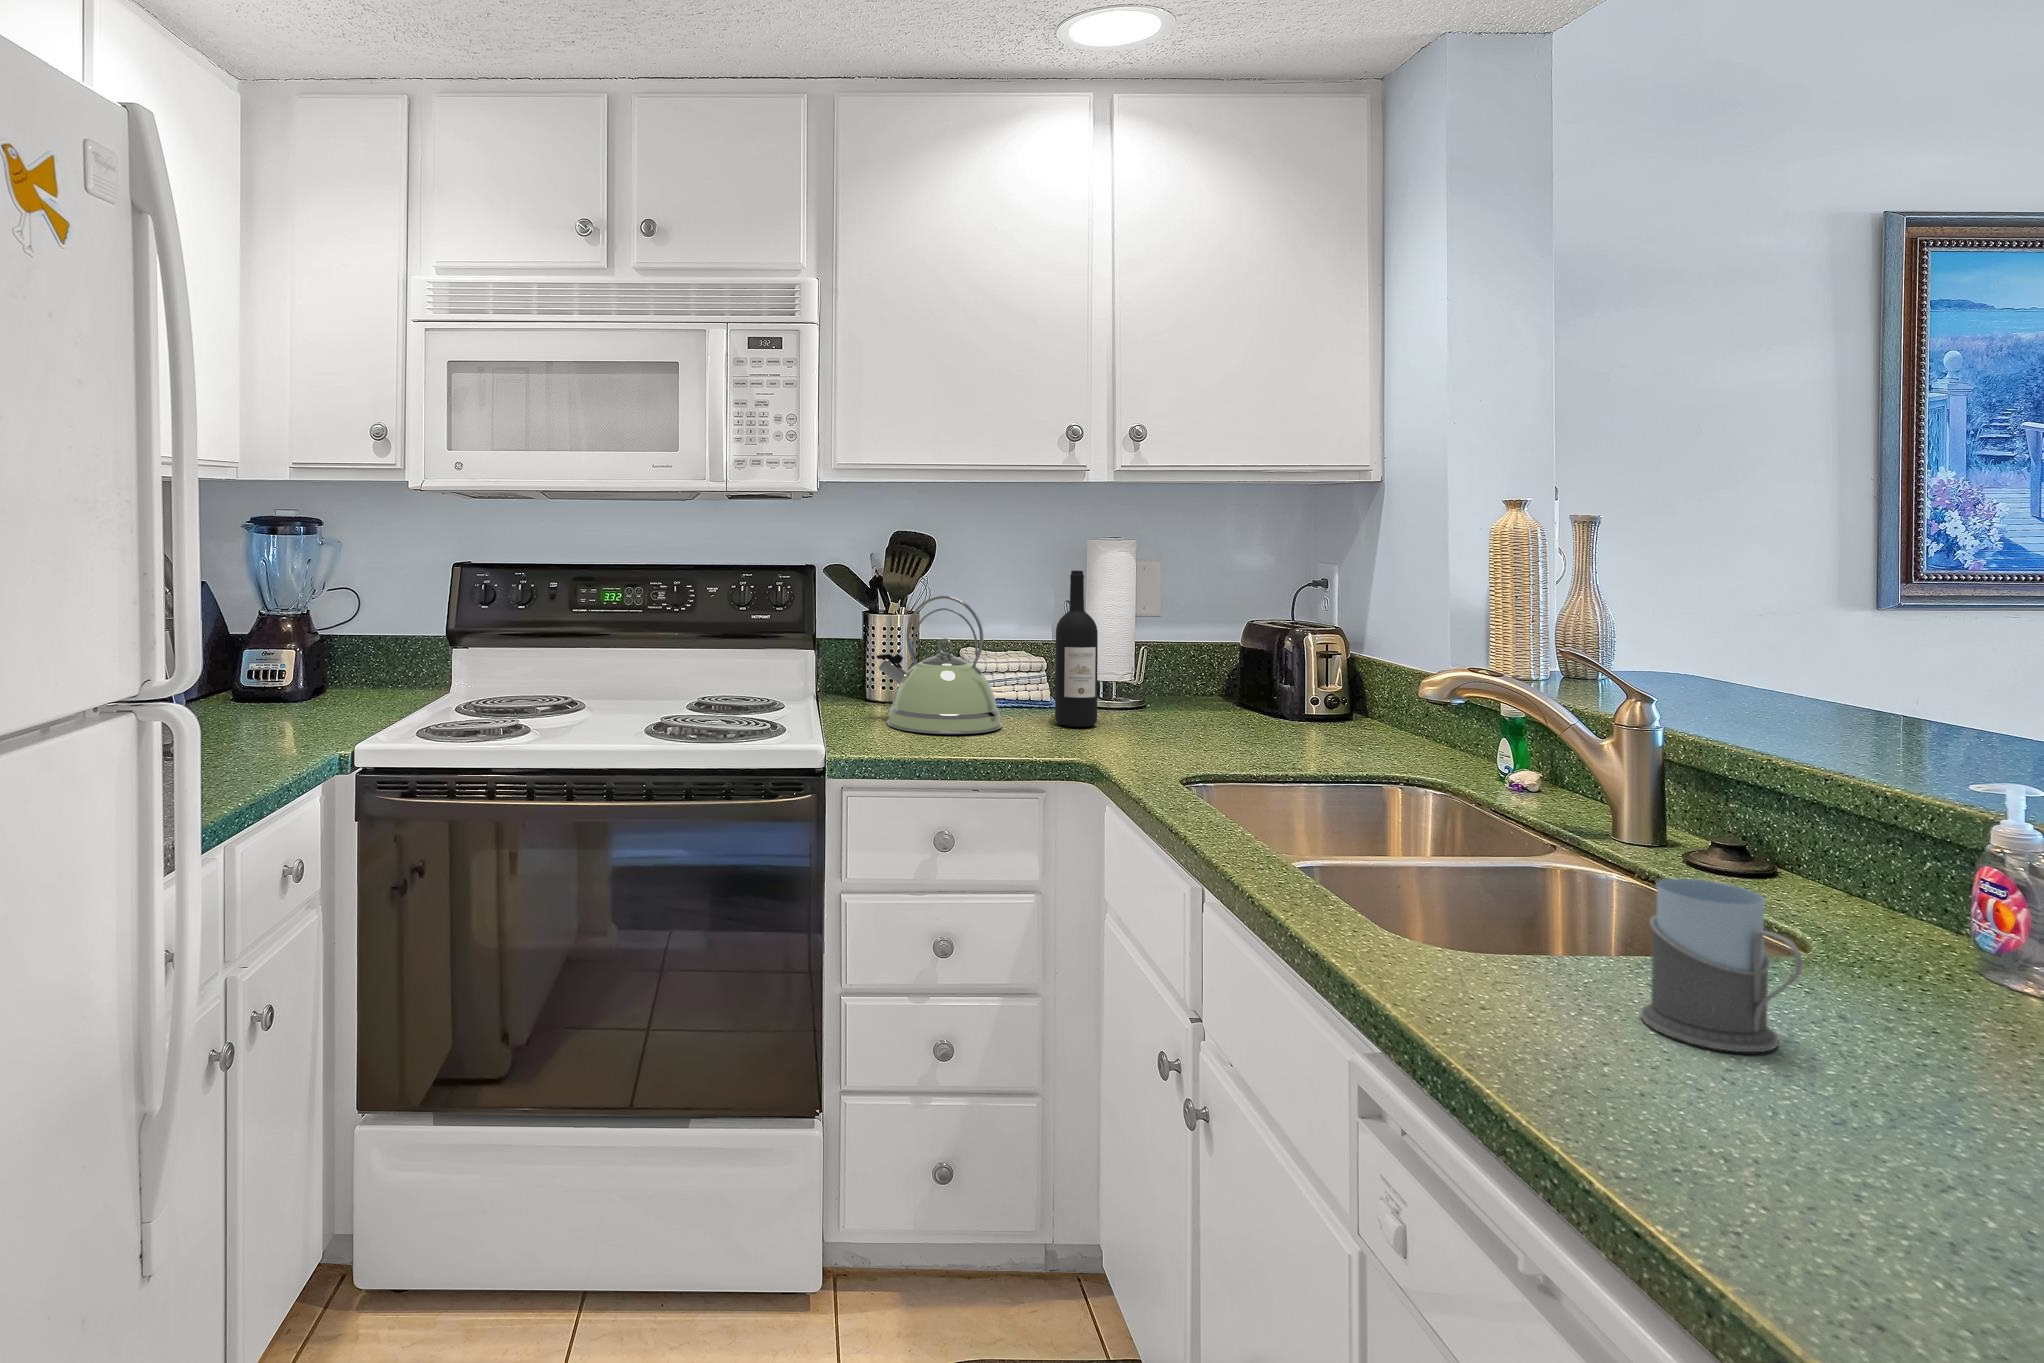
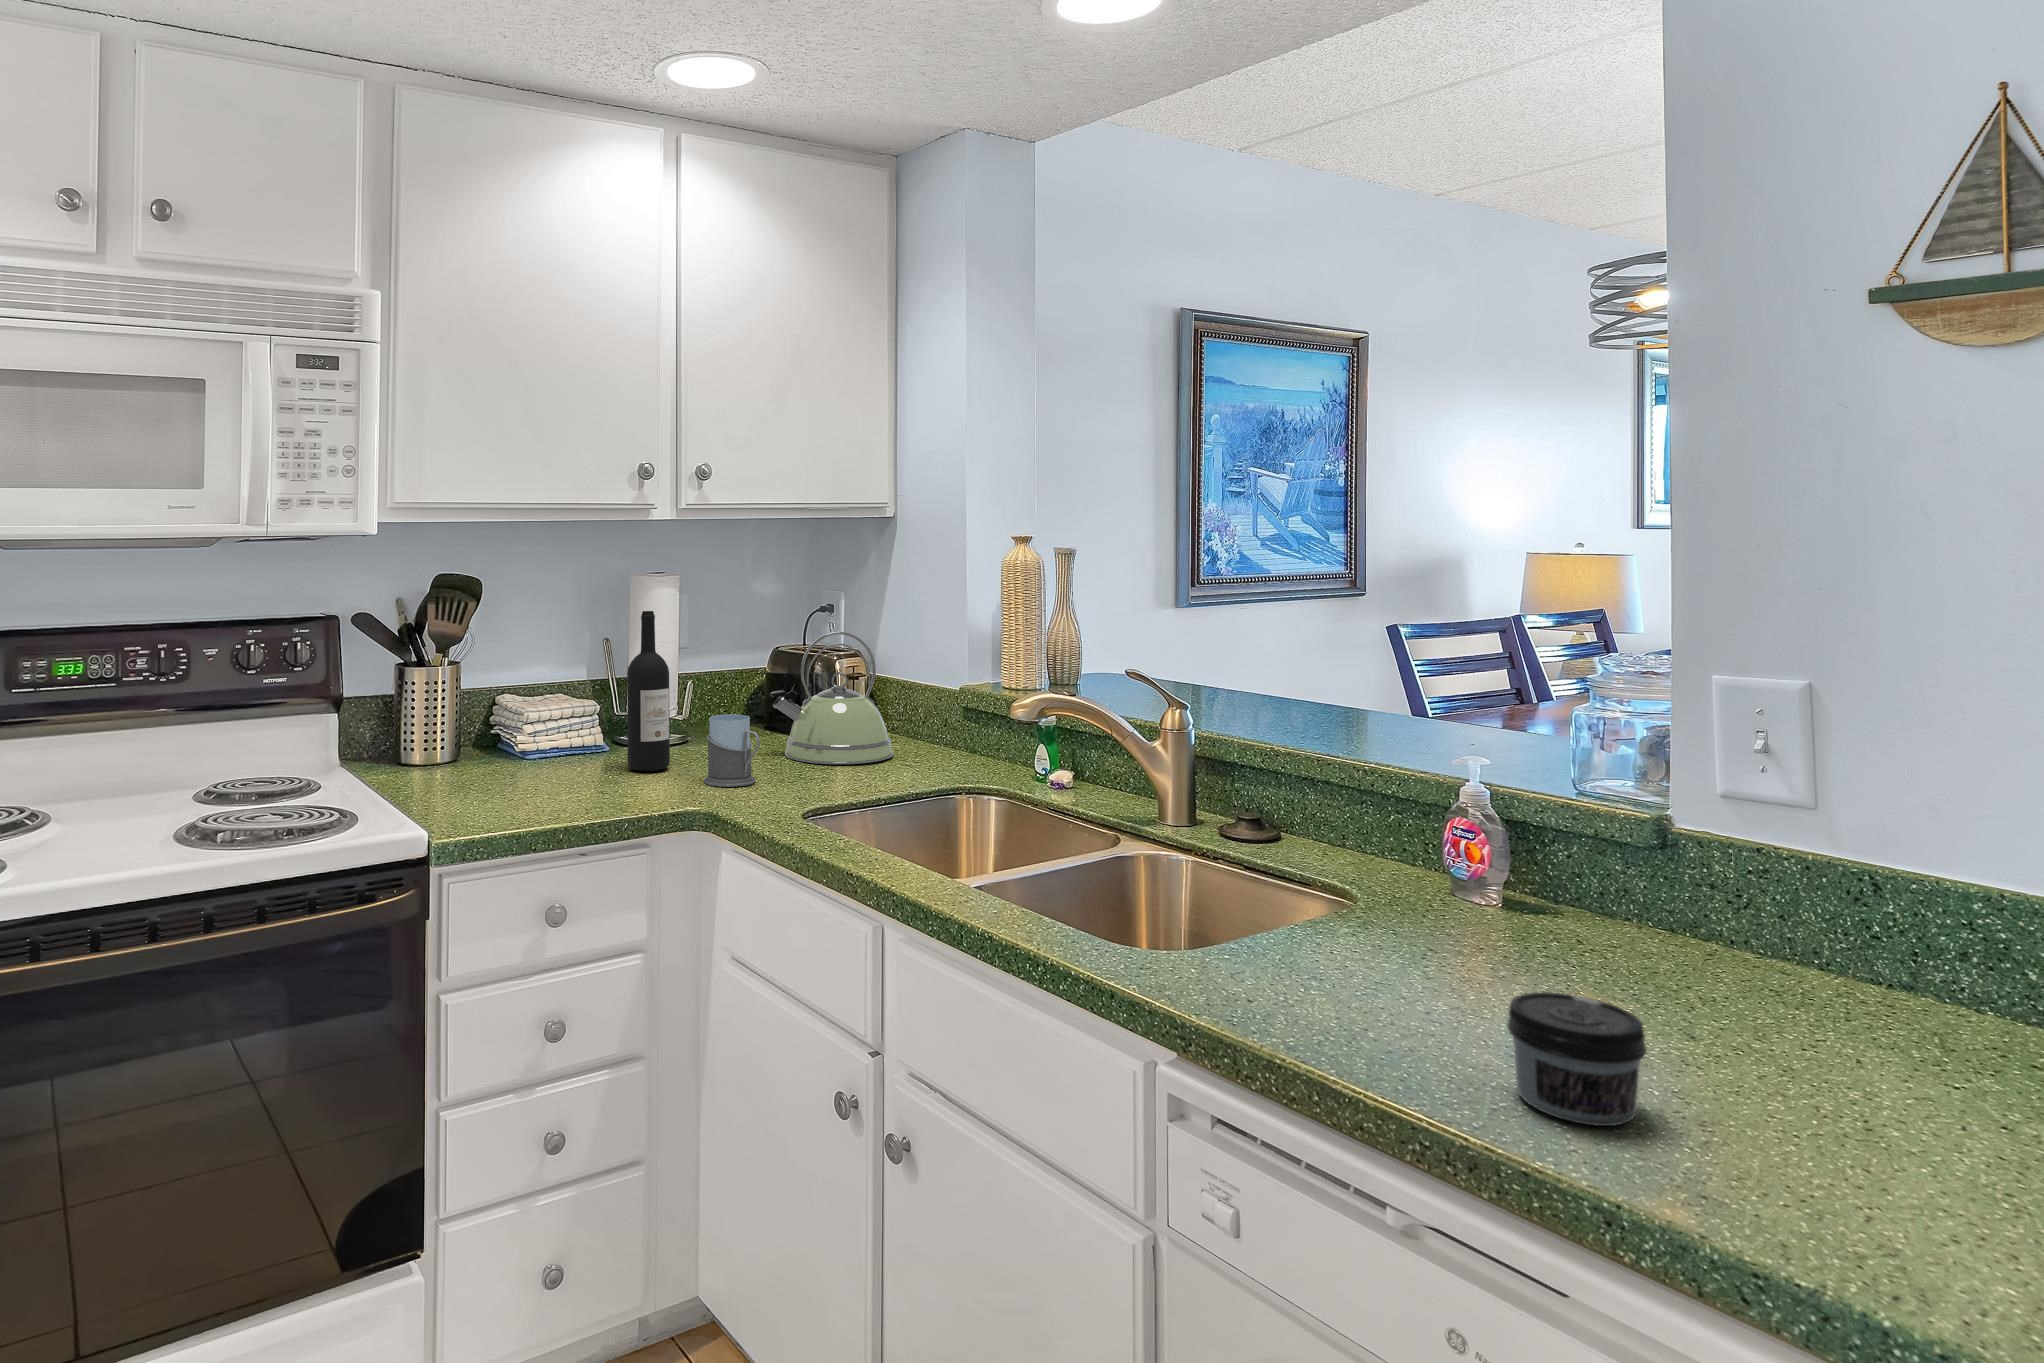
kettle: present [876,596,1002,734] -> present [770,632,893,764]
mug: present [1641,878,1803,1052] -> present [704,714,760,787]
jar: none [1713,1042,1914,1227] -> present [1507,992,1646,1126]

